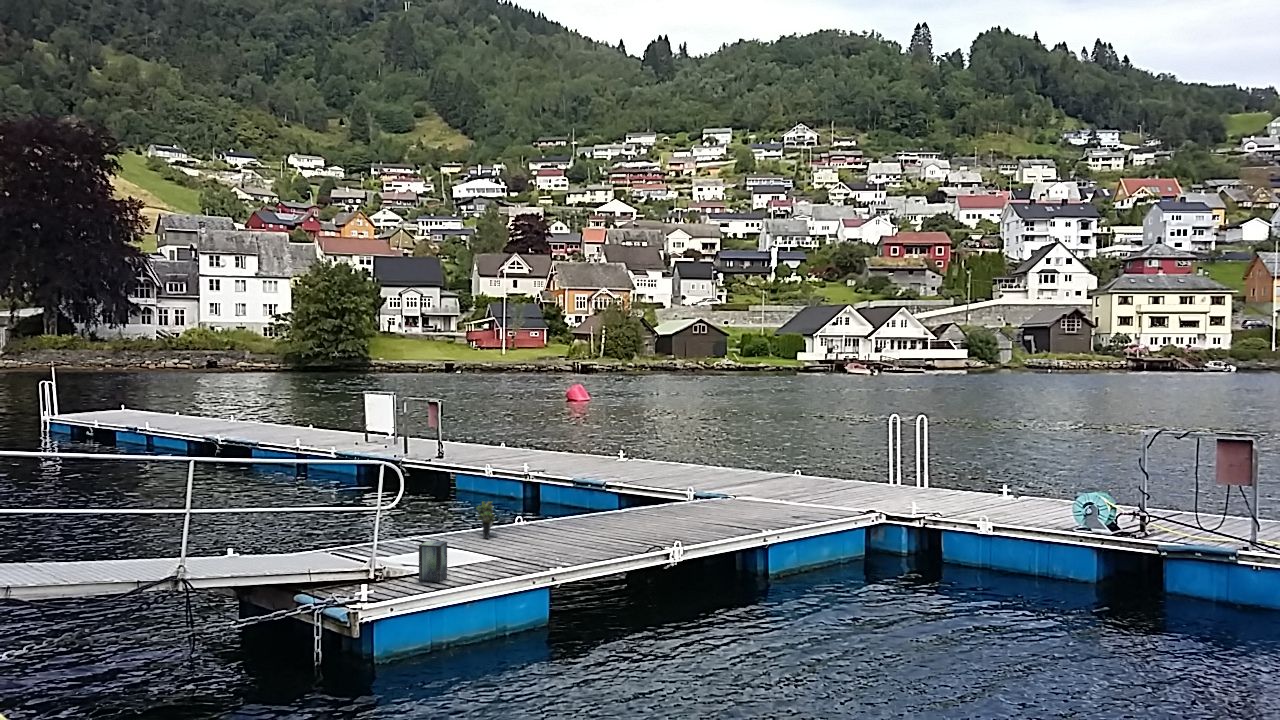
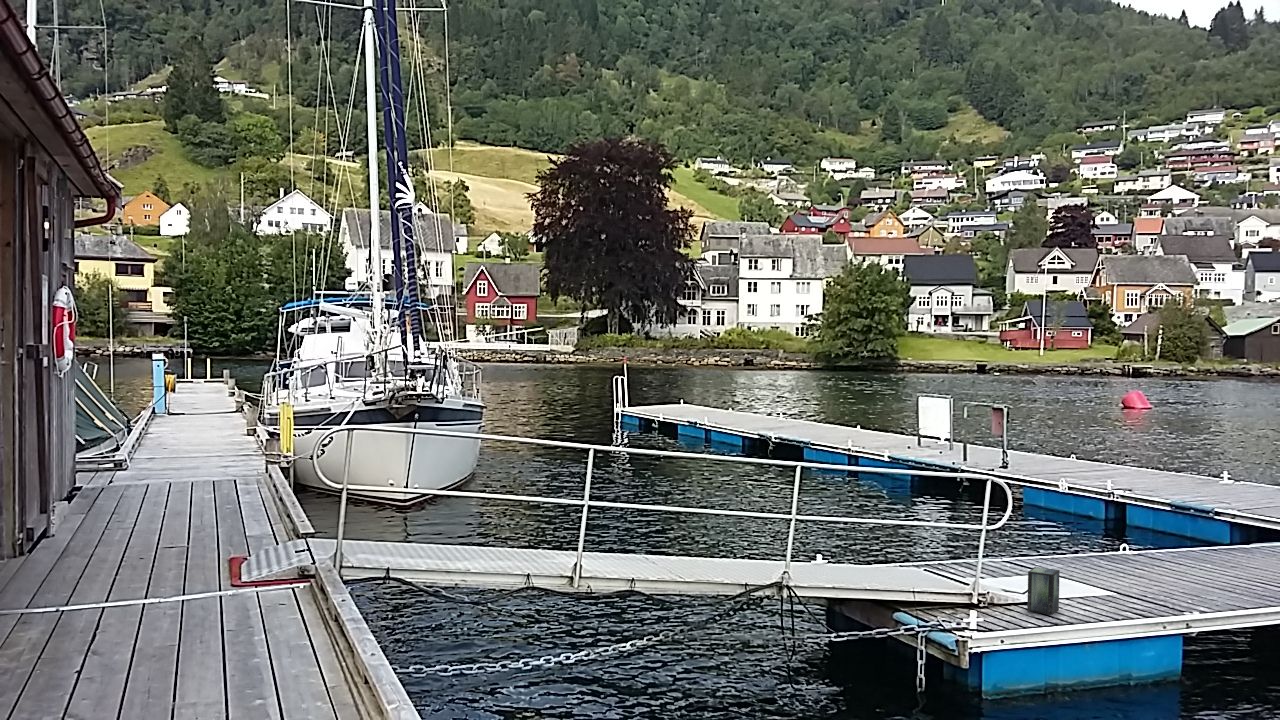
potted plant: present [476,502,496,539] -> none [1077,524,1102,567]

